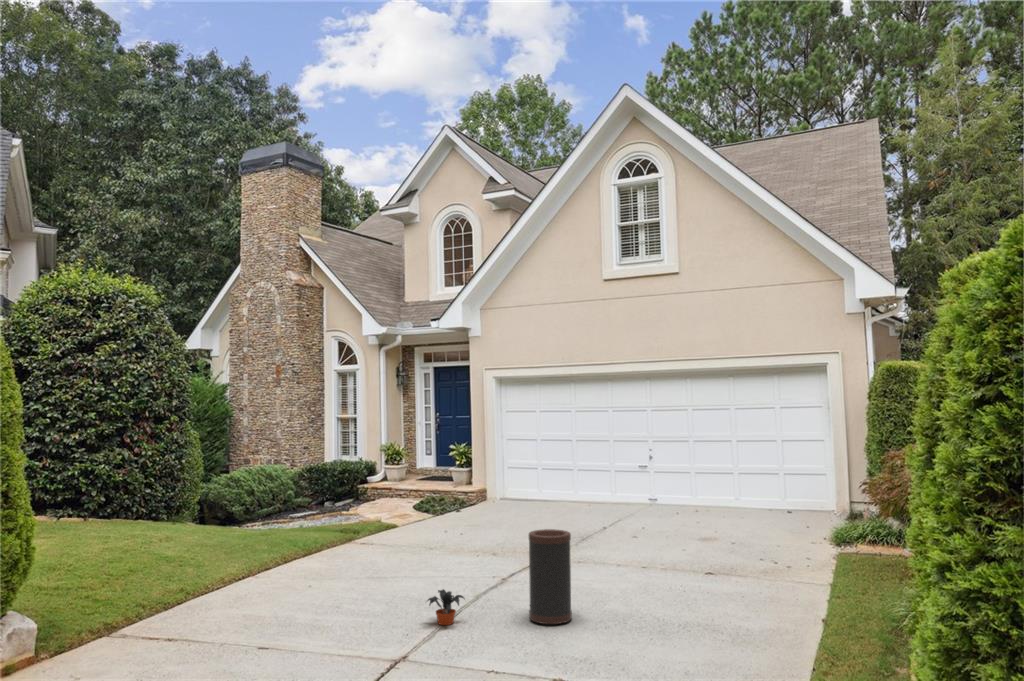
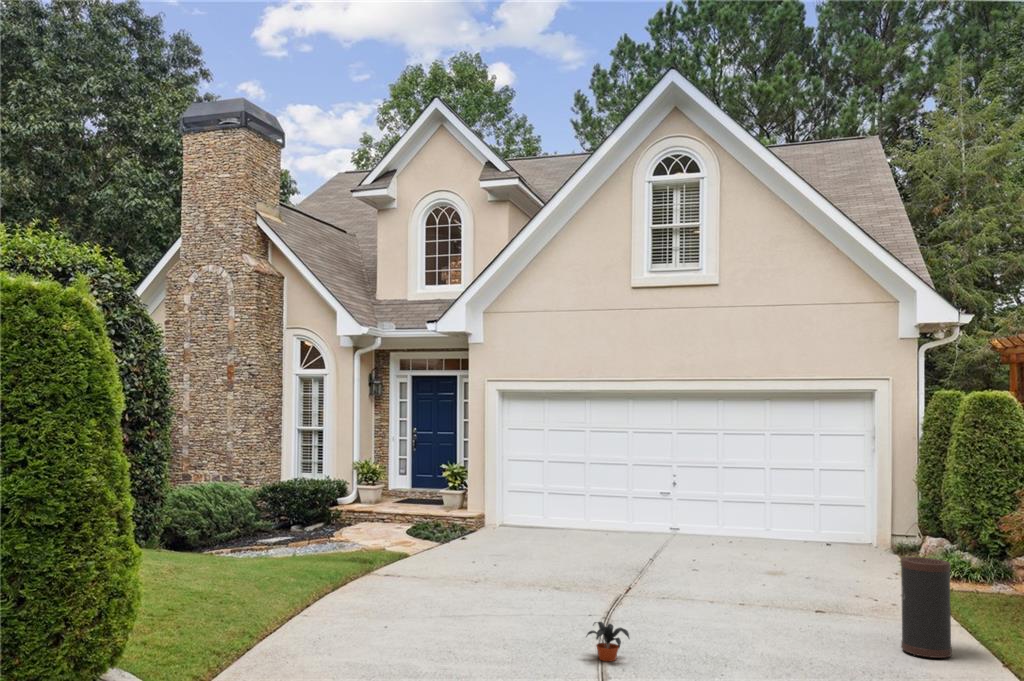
trash can: present [529,529,572,624] -> present [901,557,952,658]

